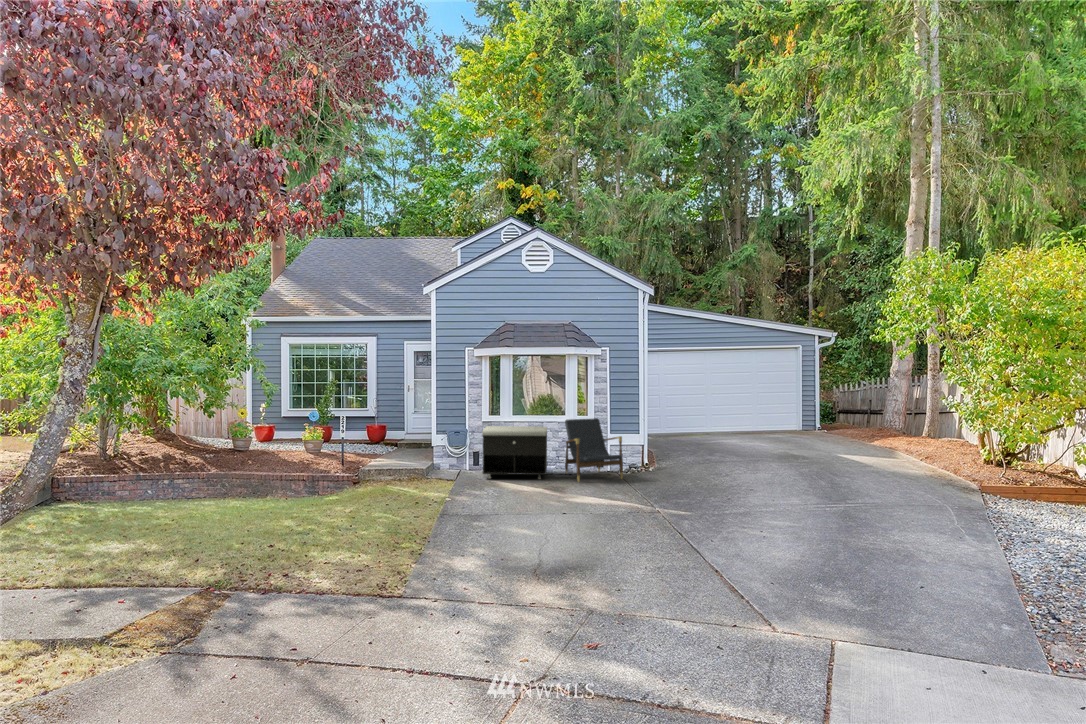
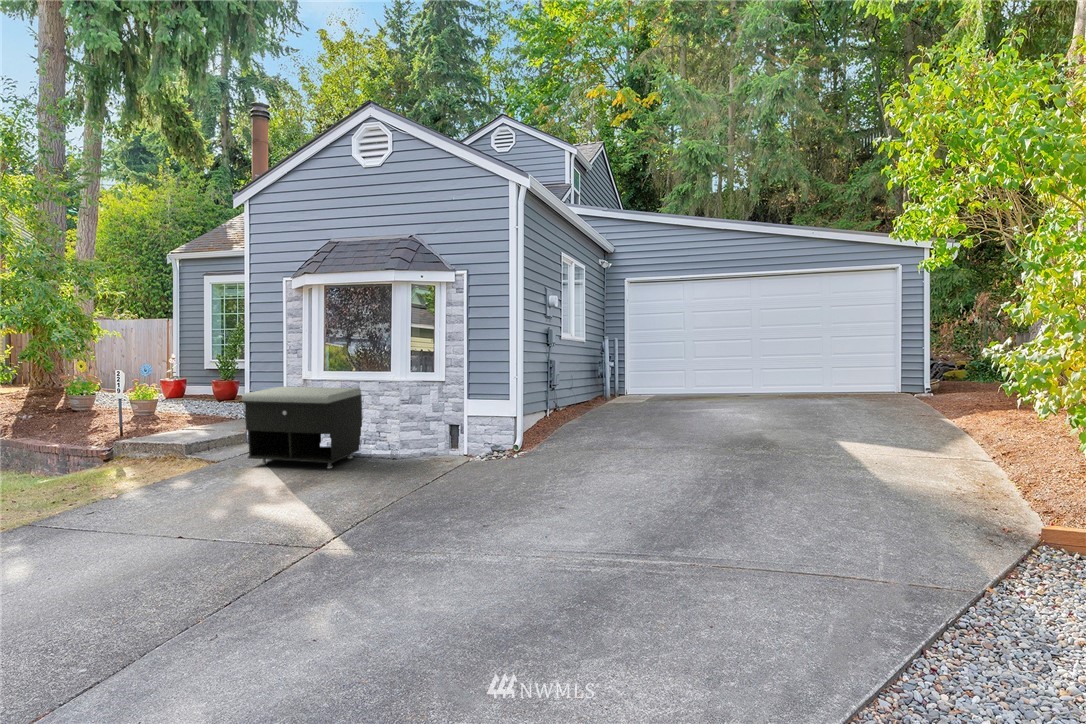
lounge chair: present [565,418,623,482] -> none [365,376,450,479]

